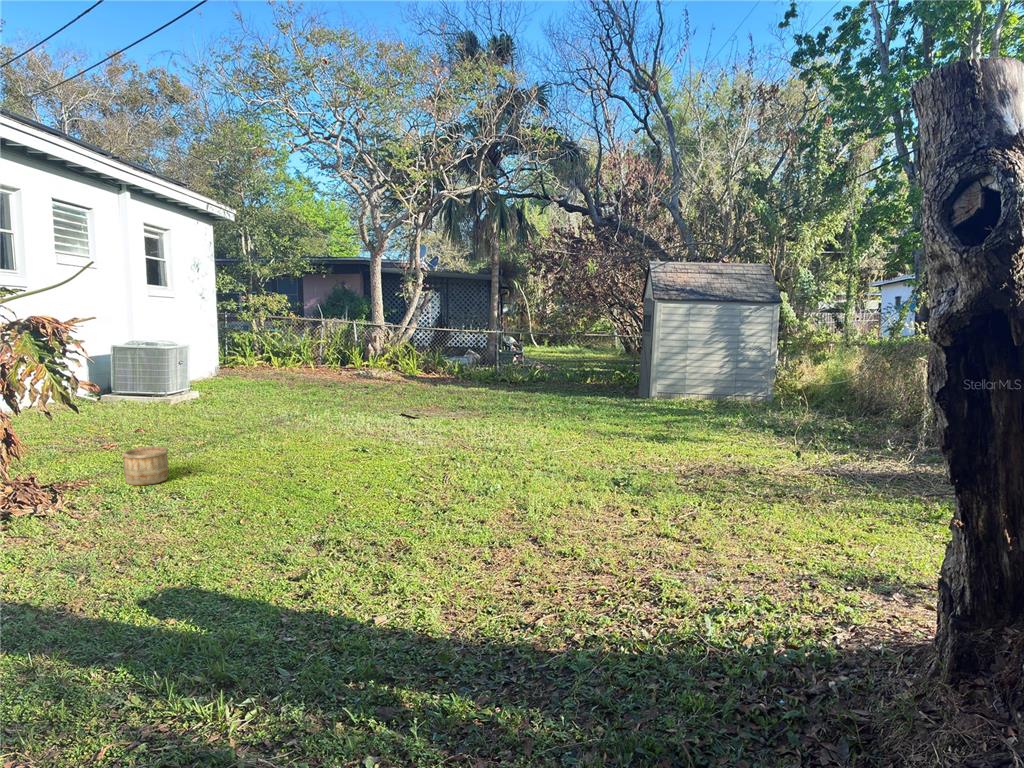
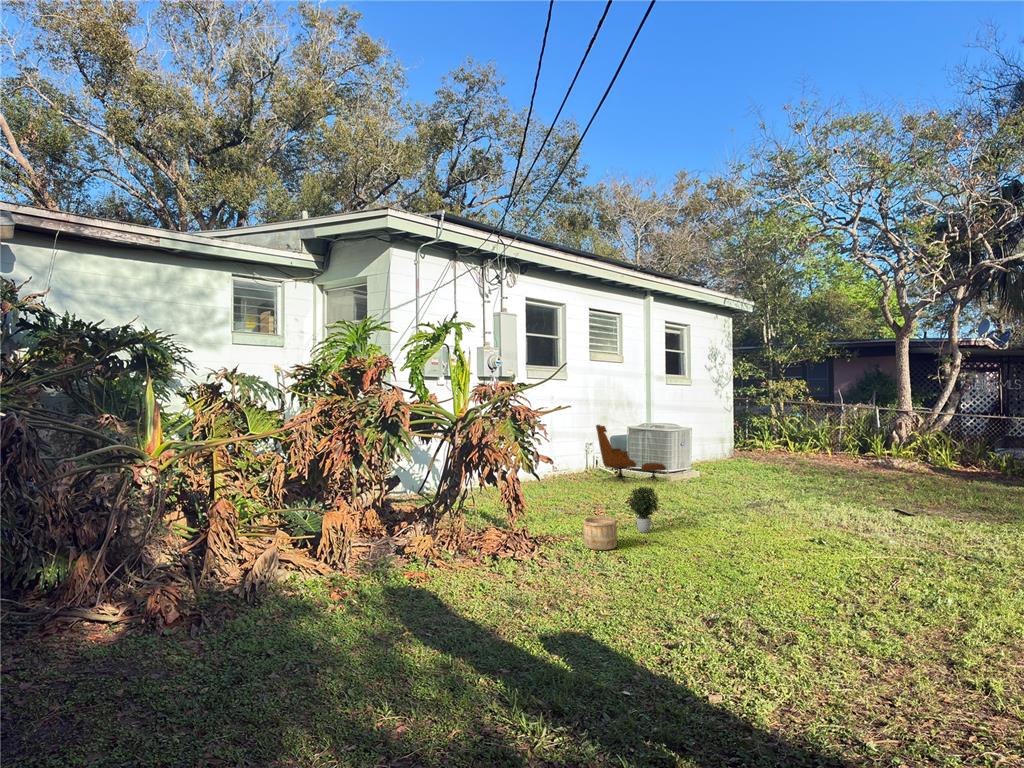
lounge chair: none [74,343,169,411] -> present [596,425,666,482]
potted plant: none [165,408,206,459] -> present [628,487,659,533]

